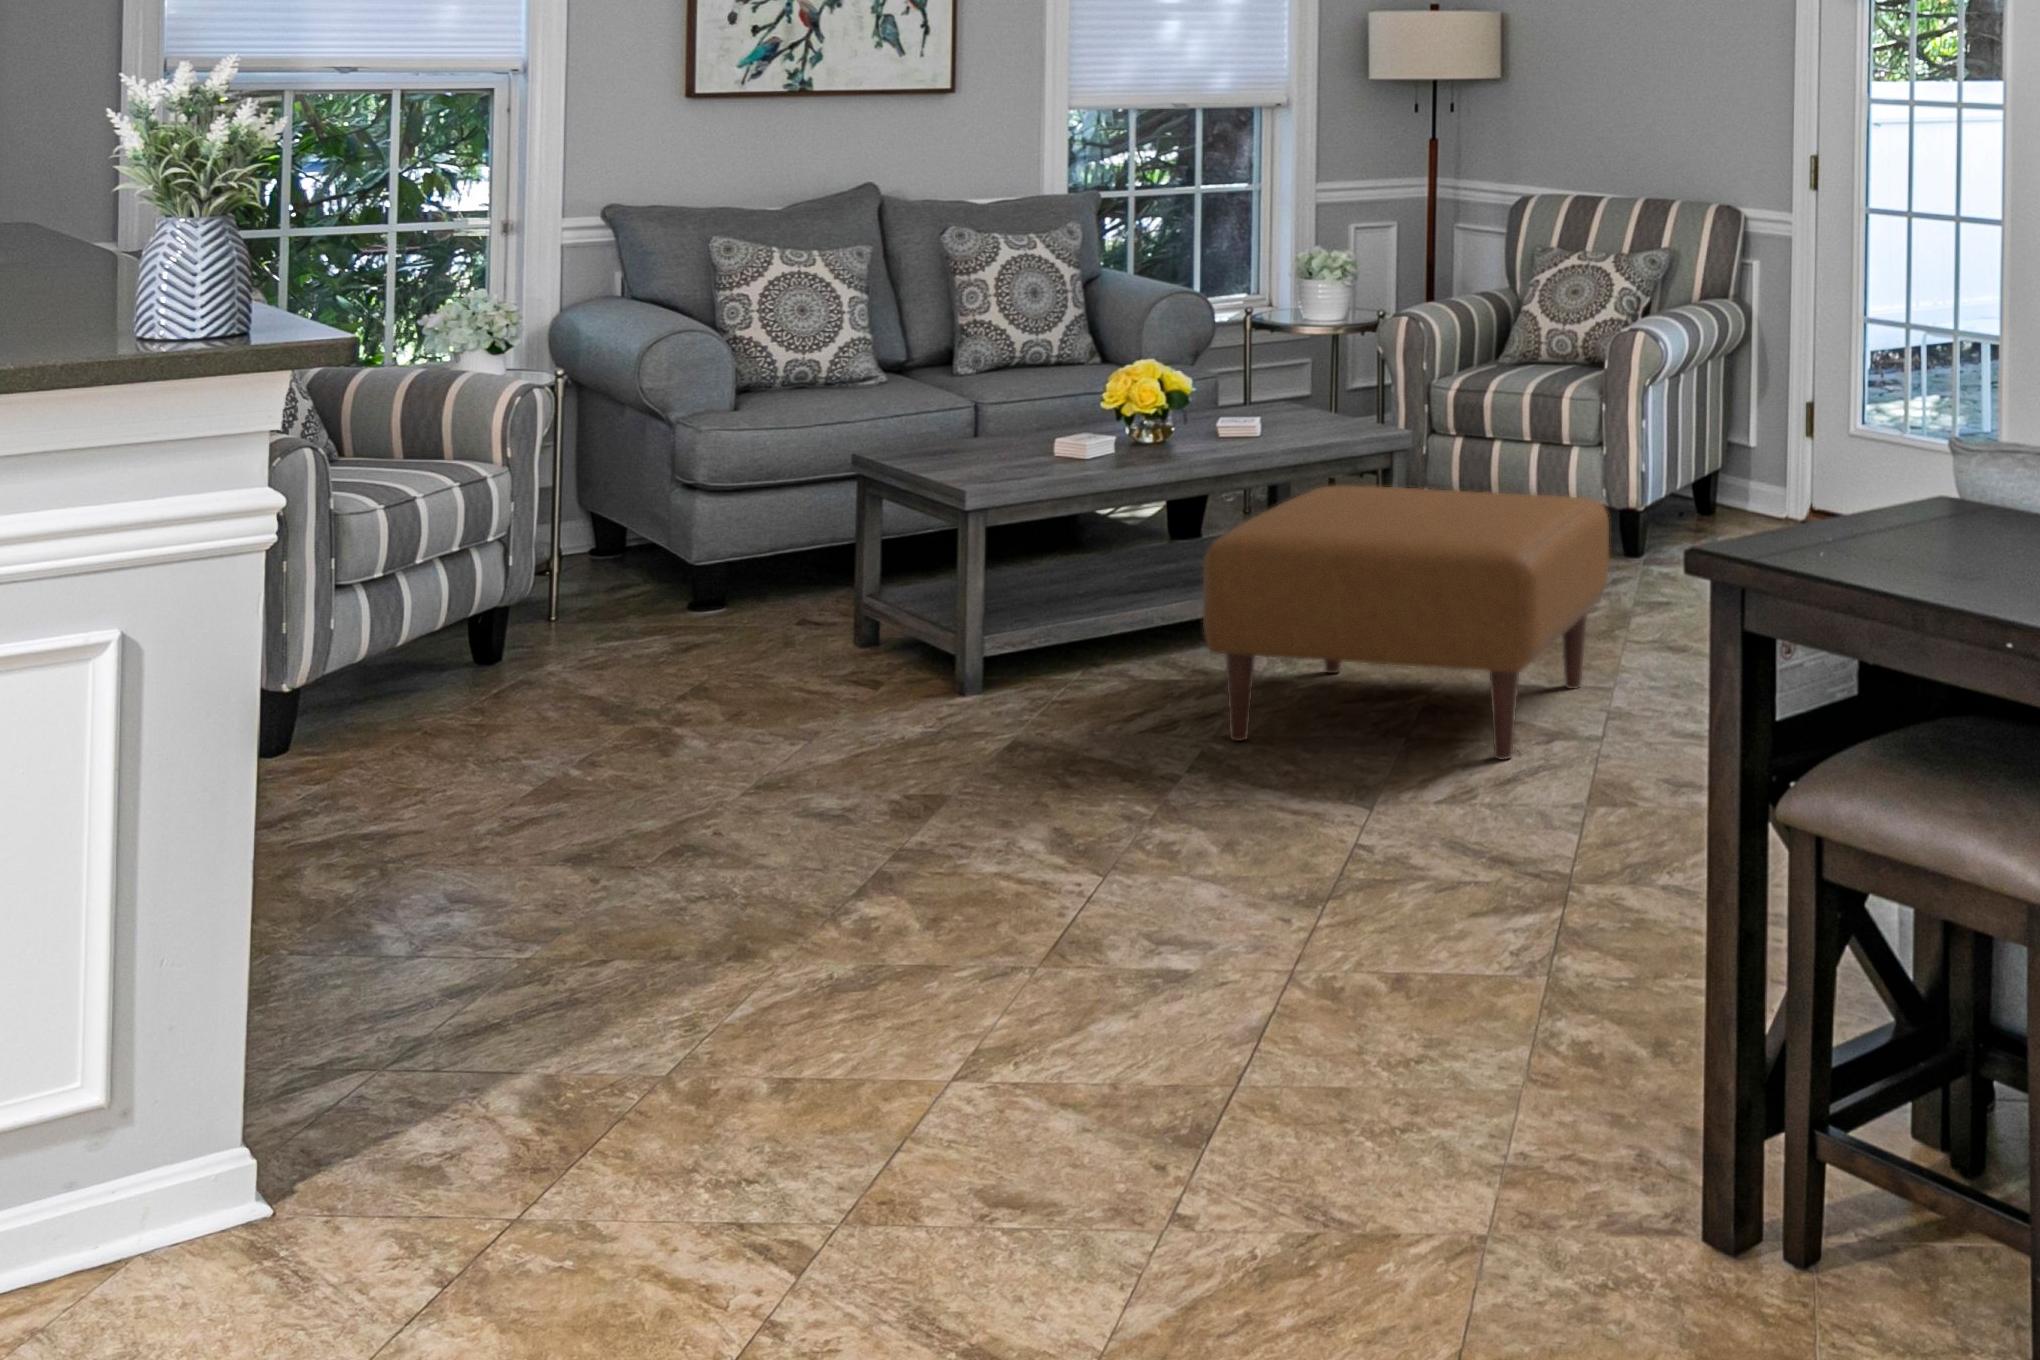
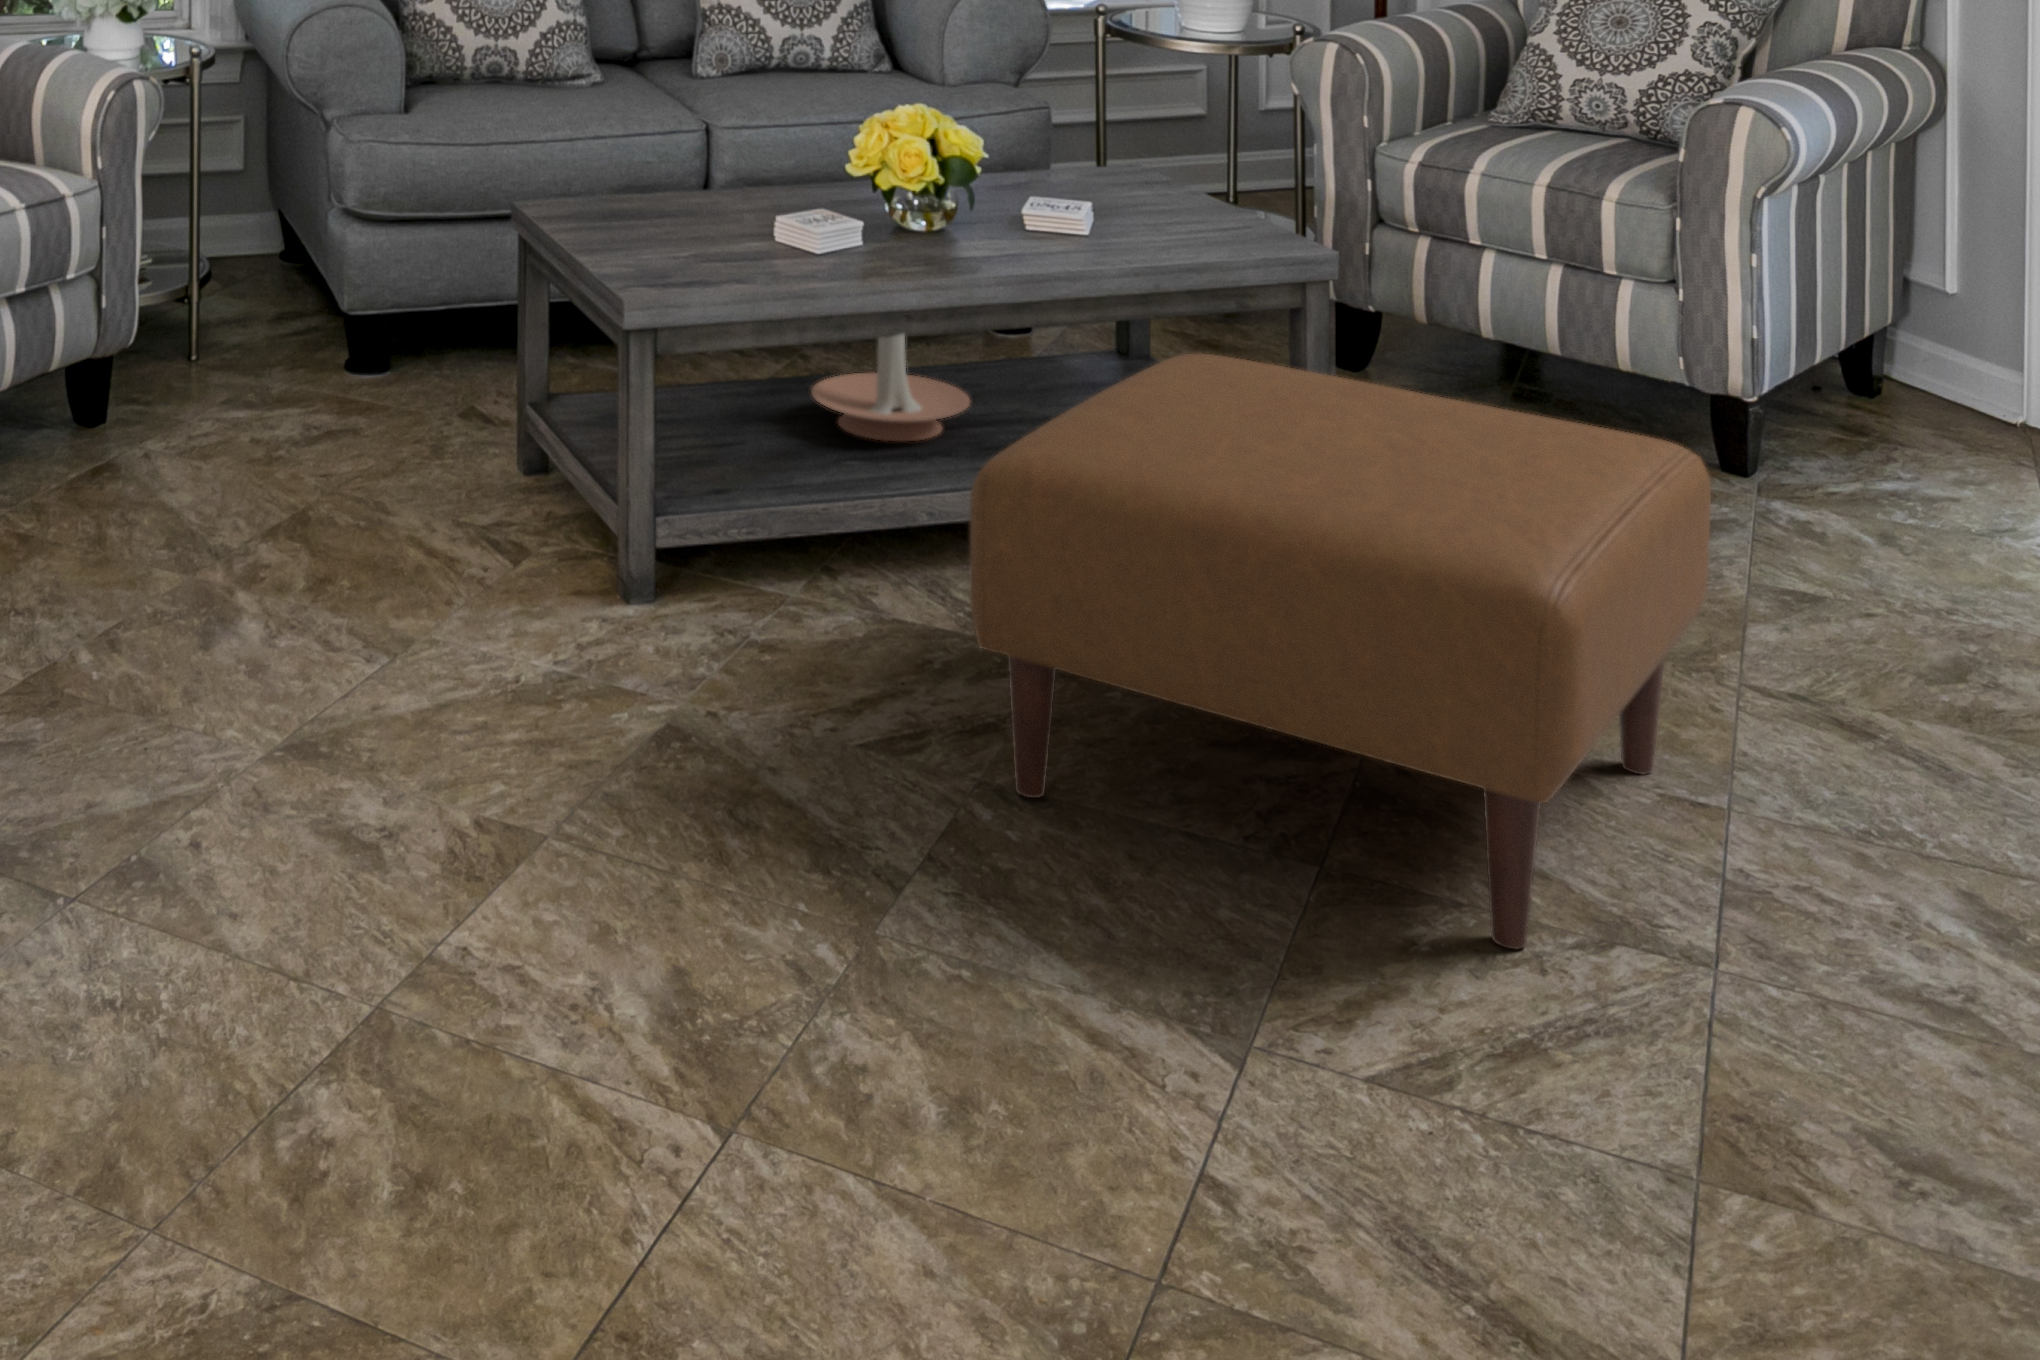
candle holder: none [1071,460,1179,580] -> present [811,334,970,441]

